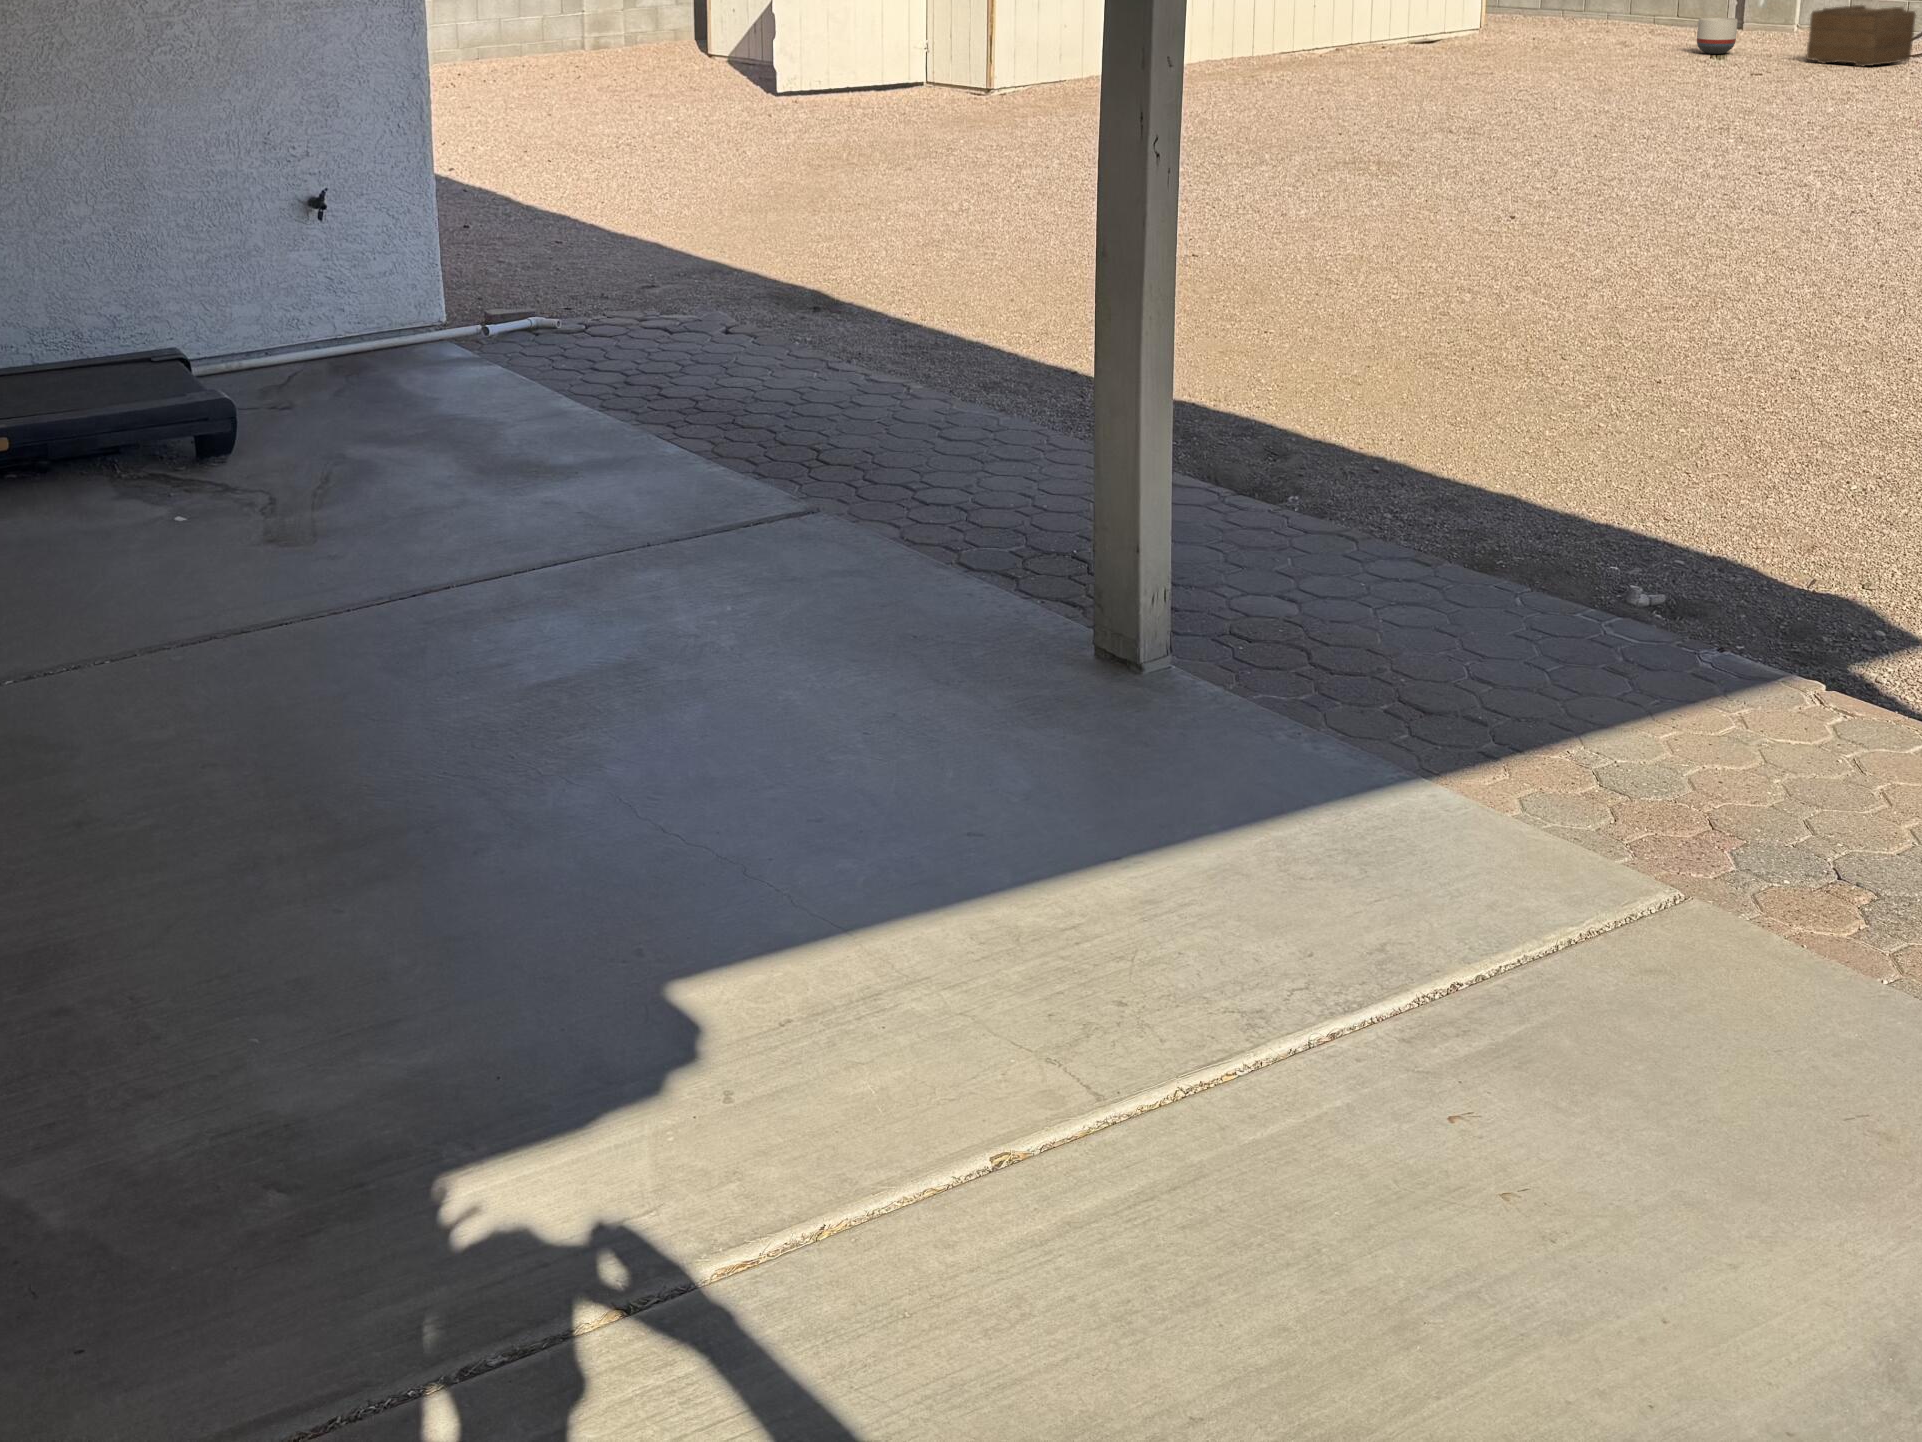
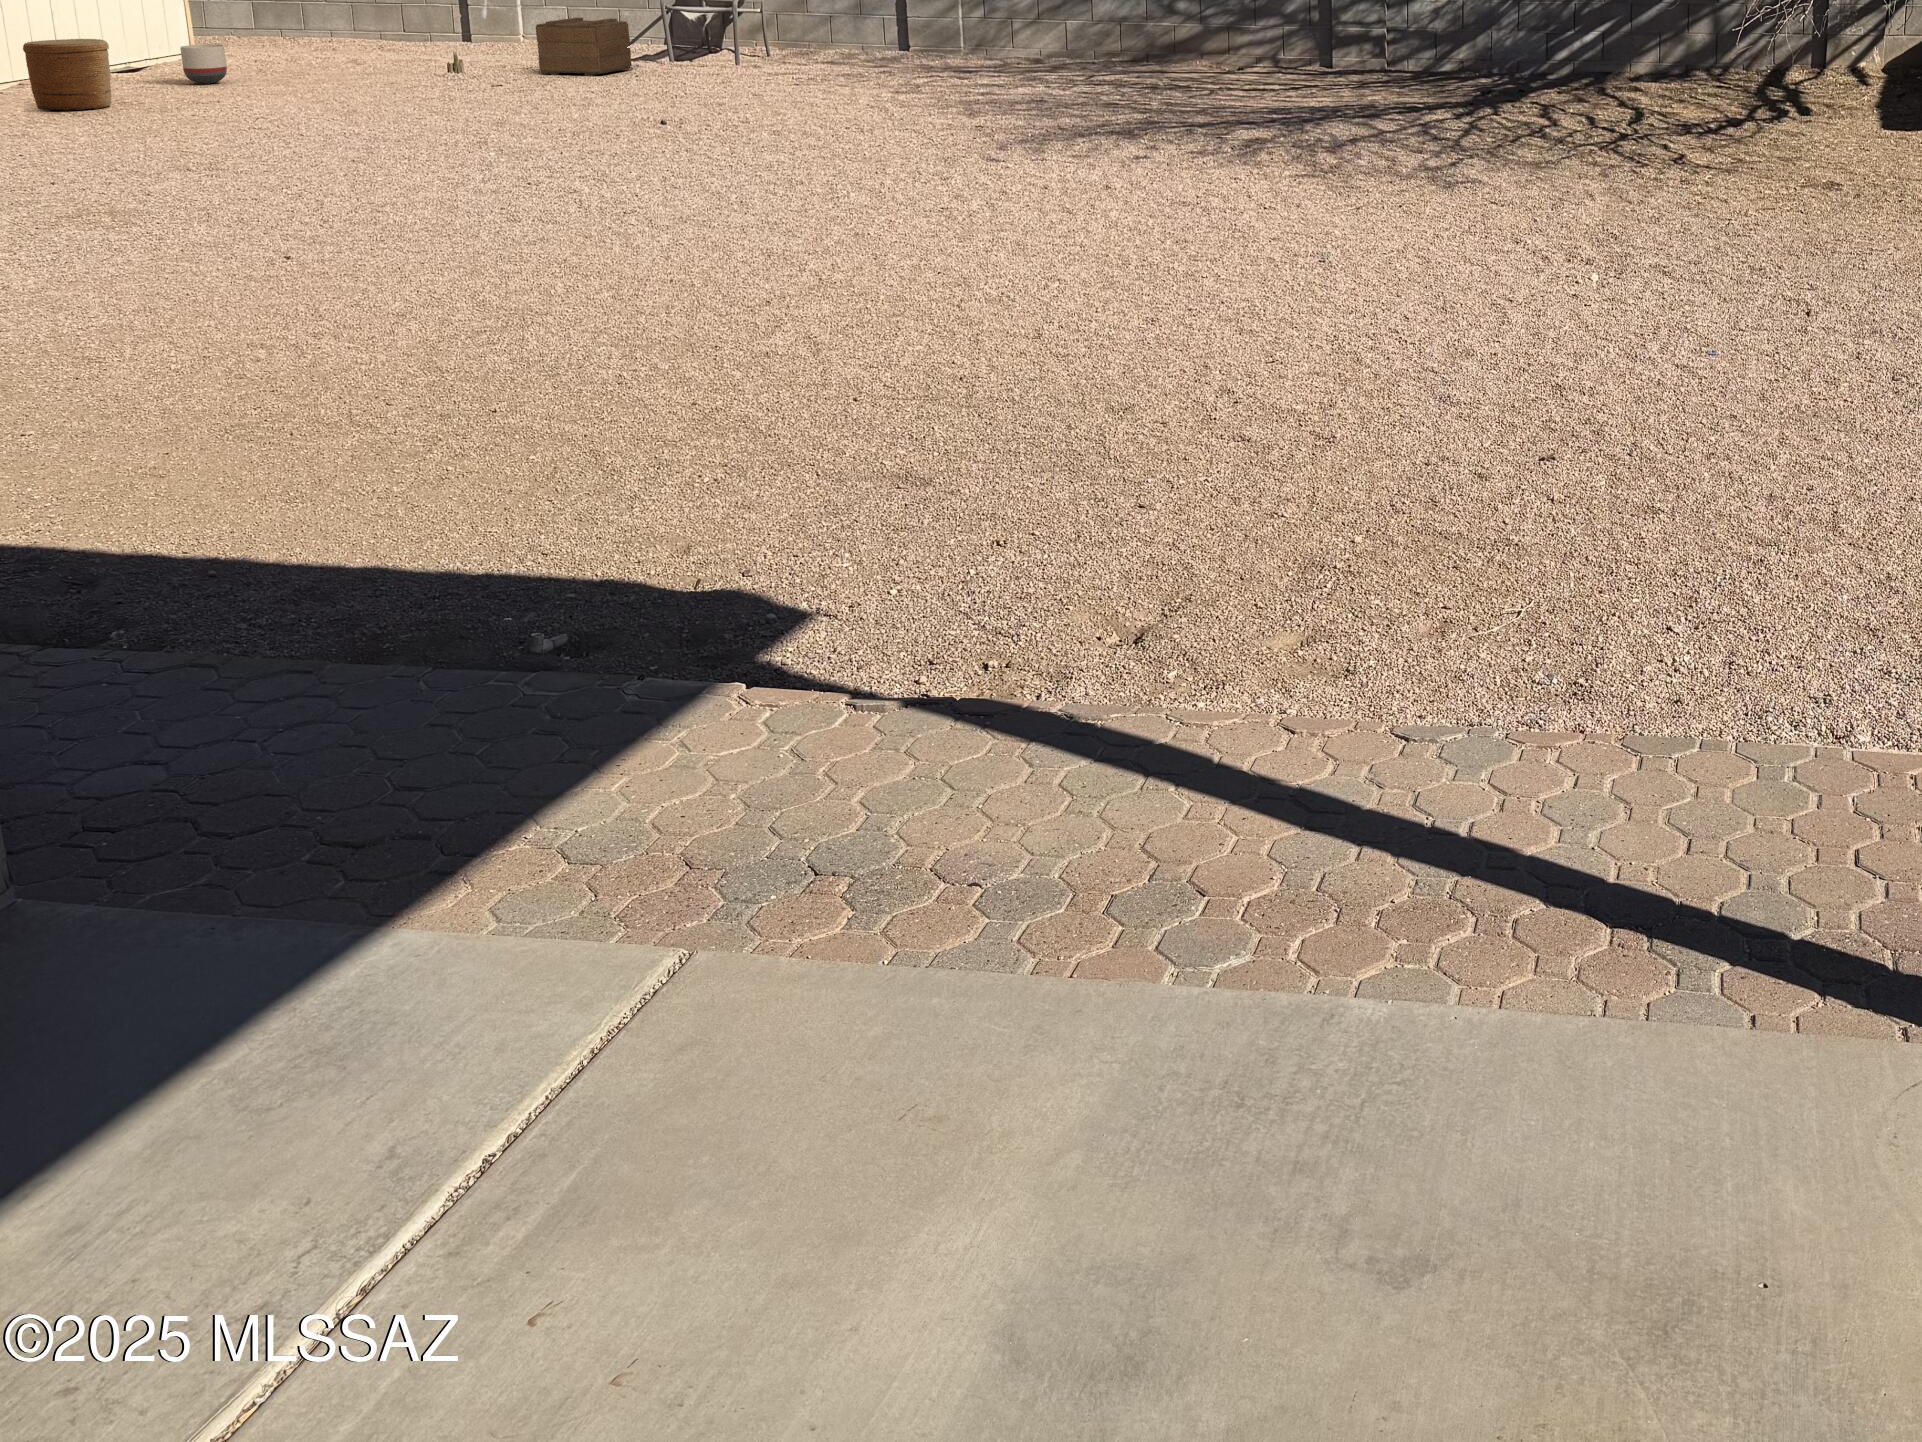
woven basket: none [1353,10,1418,71] -> present [23,39,111,111]
planter: present [1697,18,1738,54] -> present [180,45,227,84]

